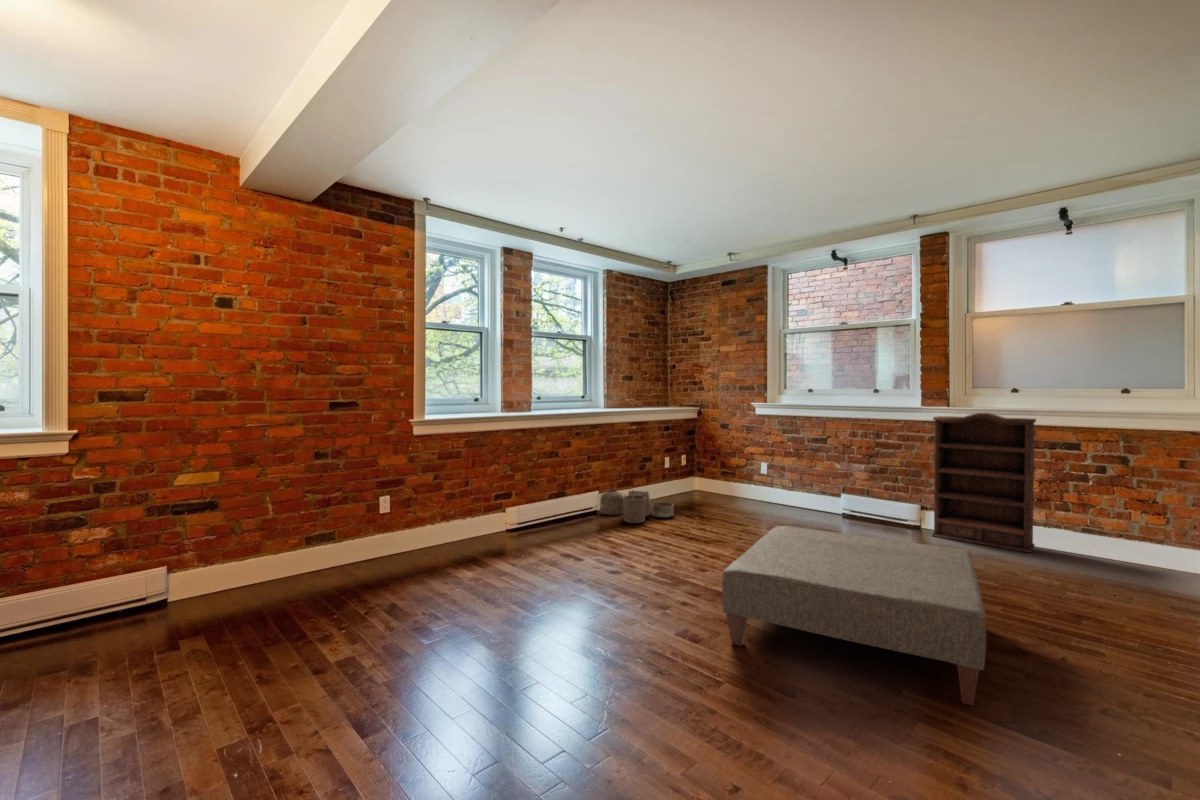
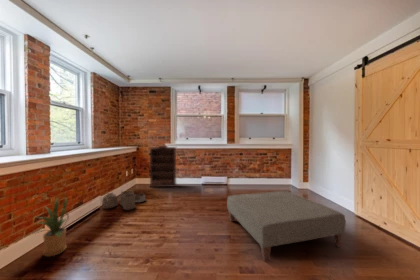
bookshelf: present [932,413,1036,552] -> present [150,146,176,187]
house plant: none [481,471,525,544] -> present [32,199,68,256]

